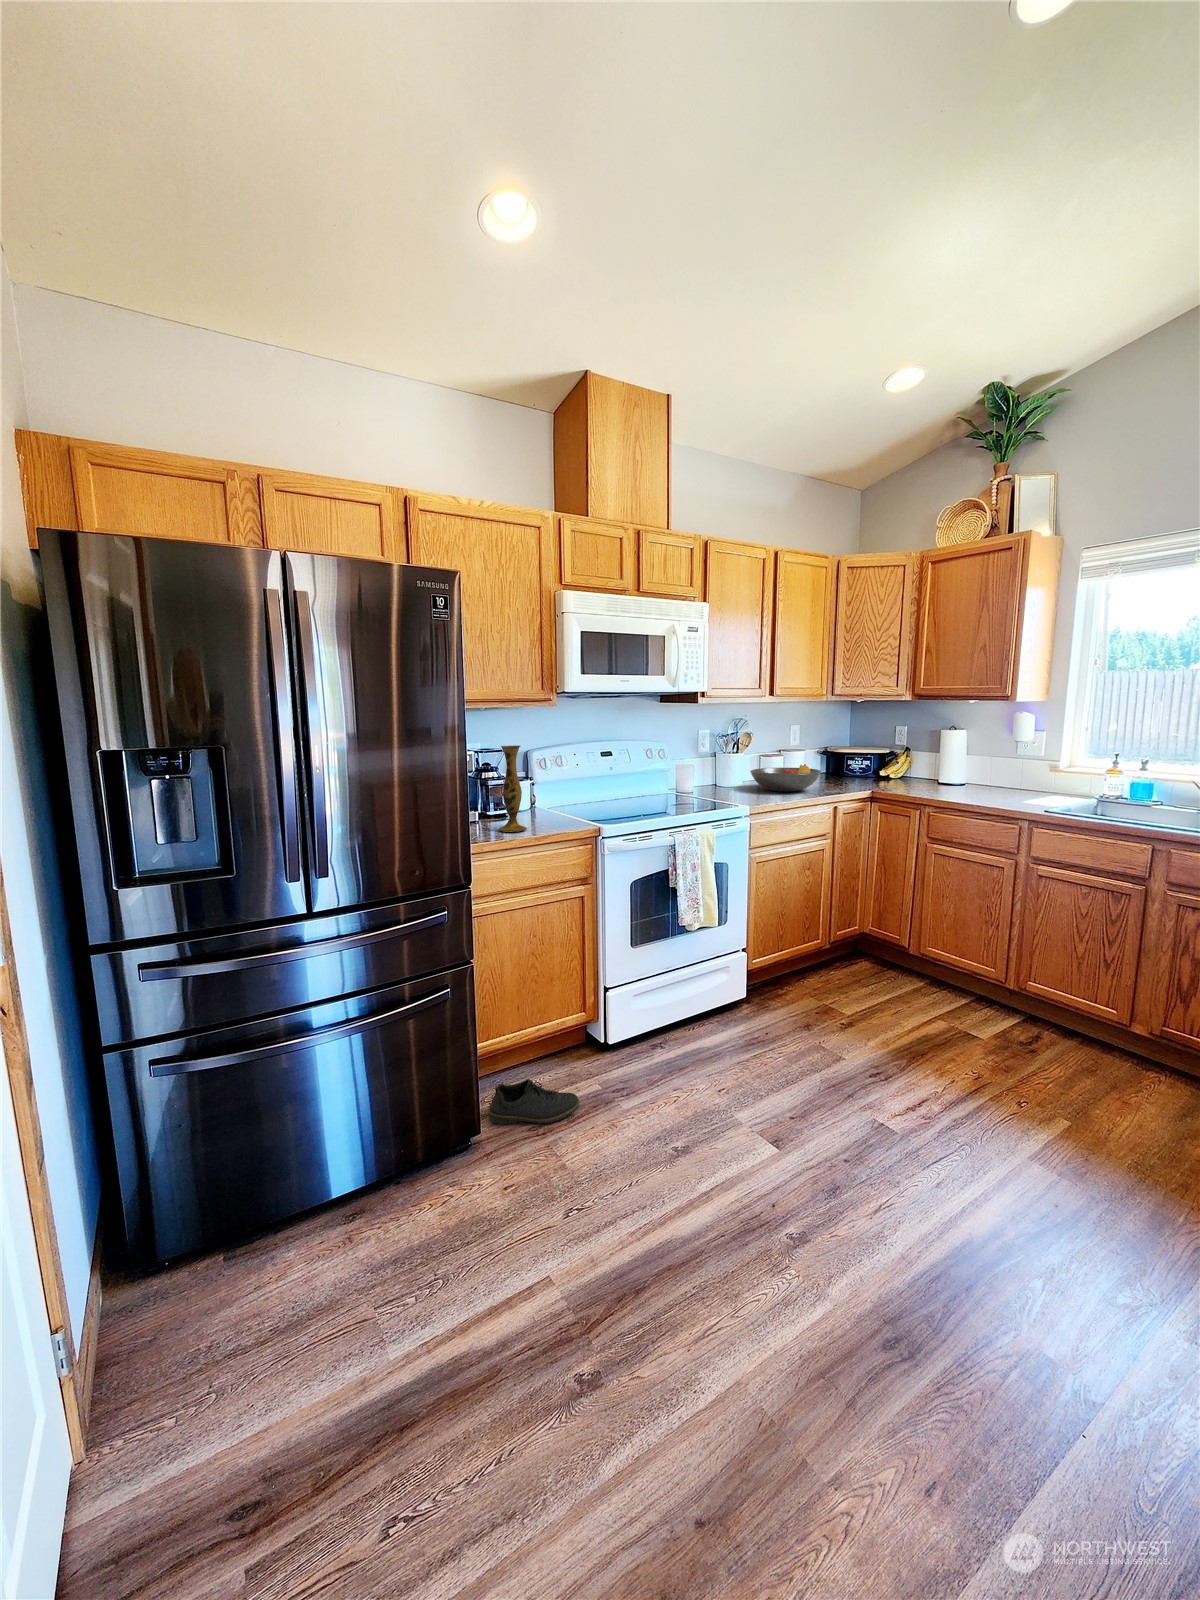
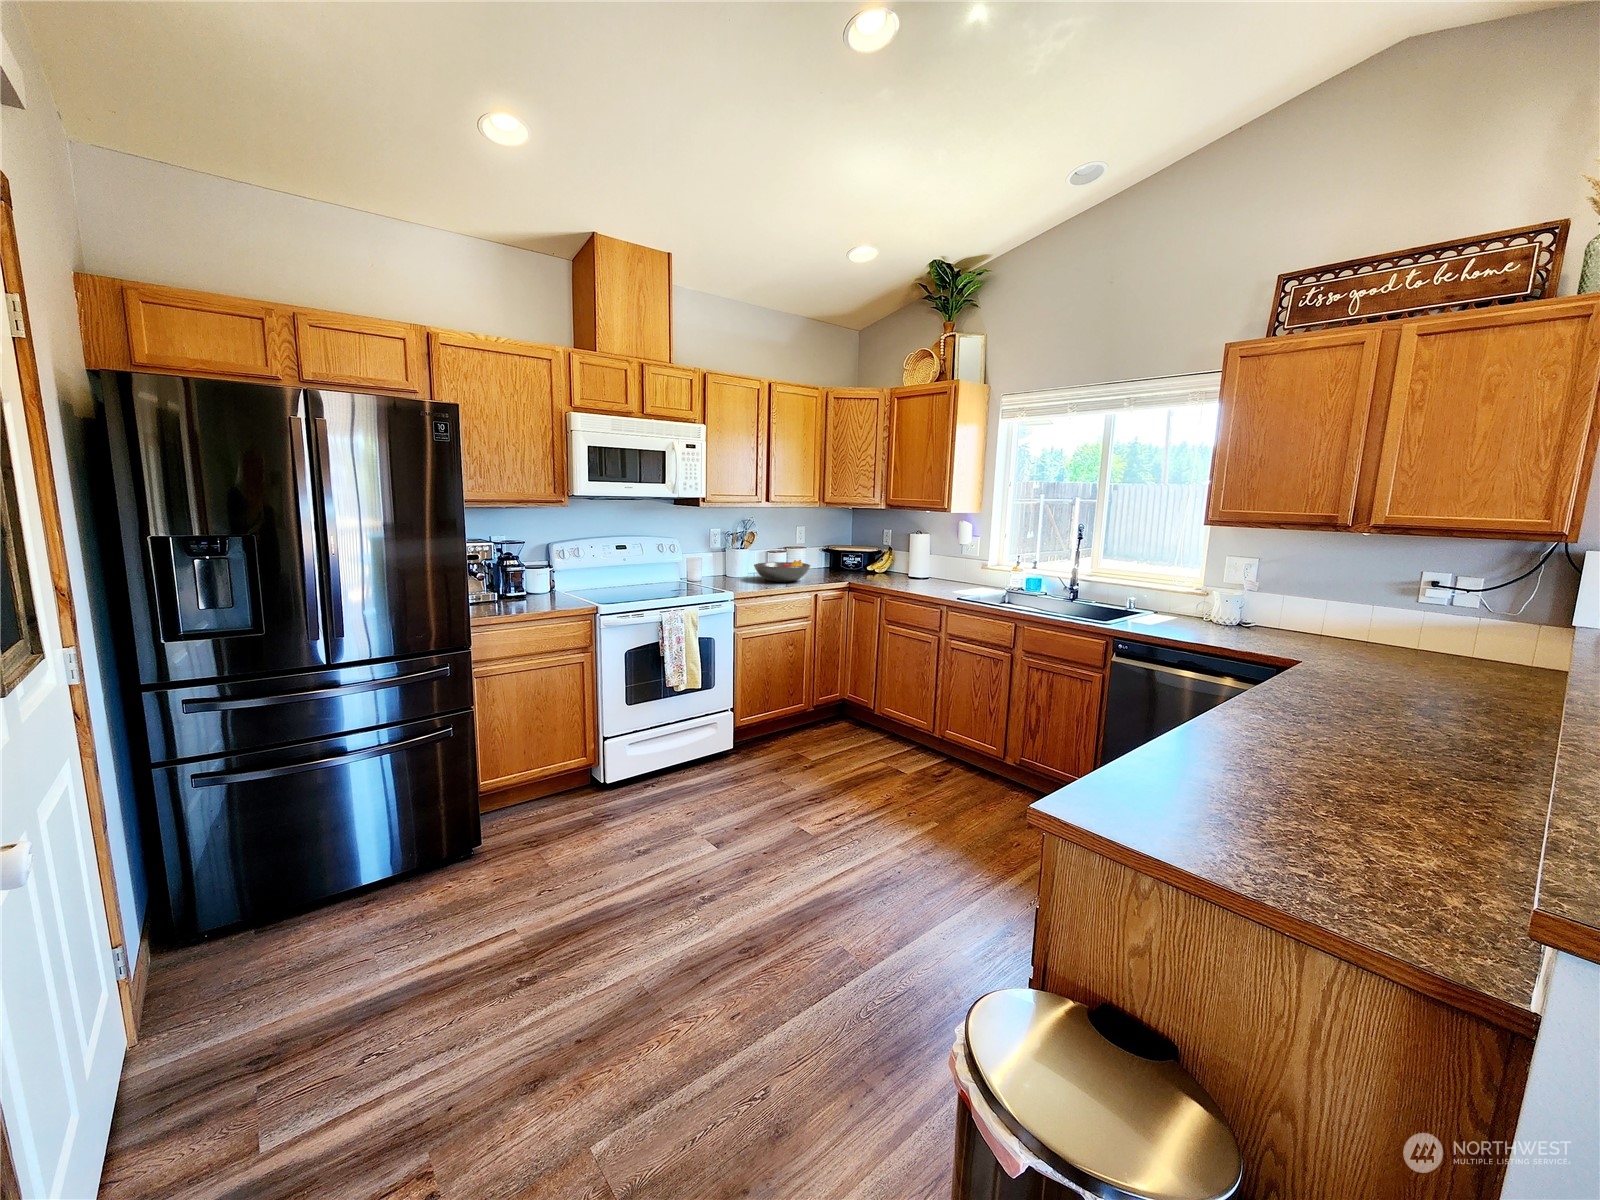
vase: present [499,745,527,832] -> none [511,539,537,609]
shoe: present [488,1079,580,1124] -> none [494,806,573,840]

